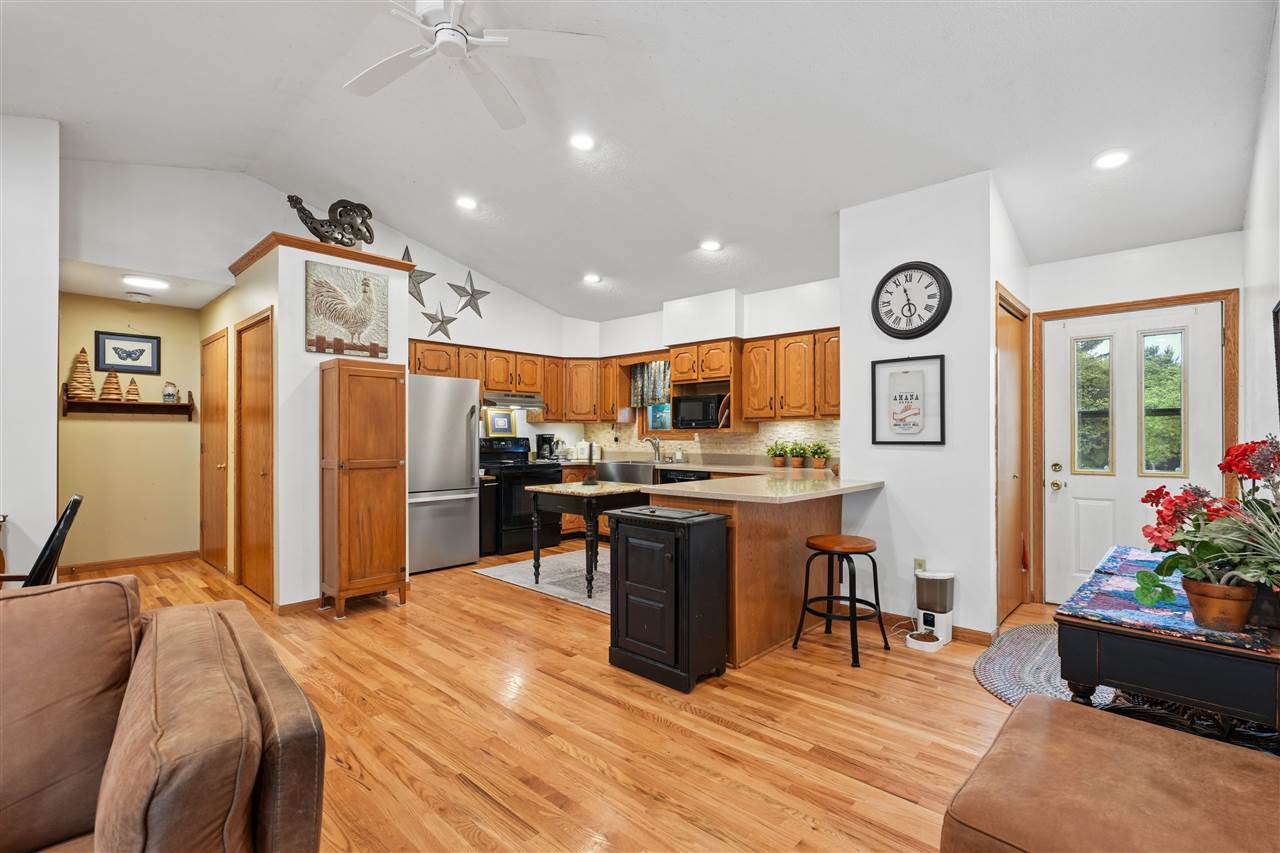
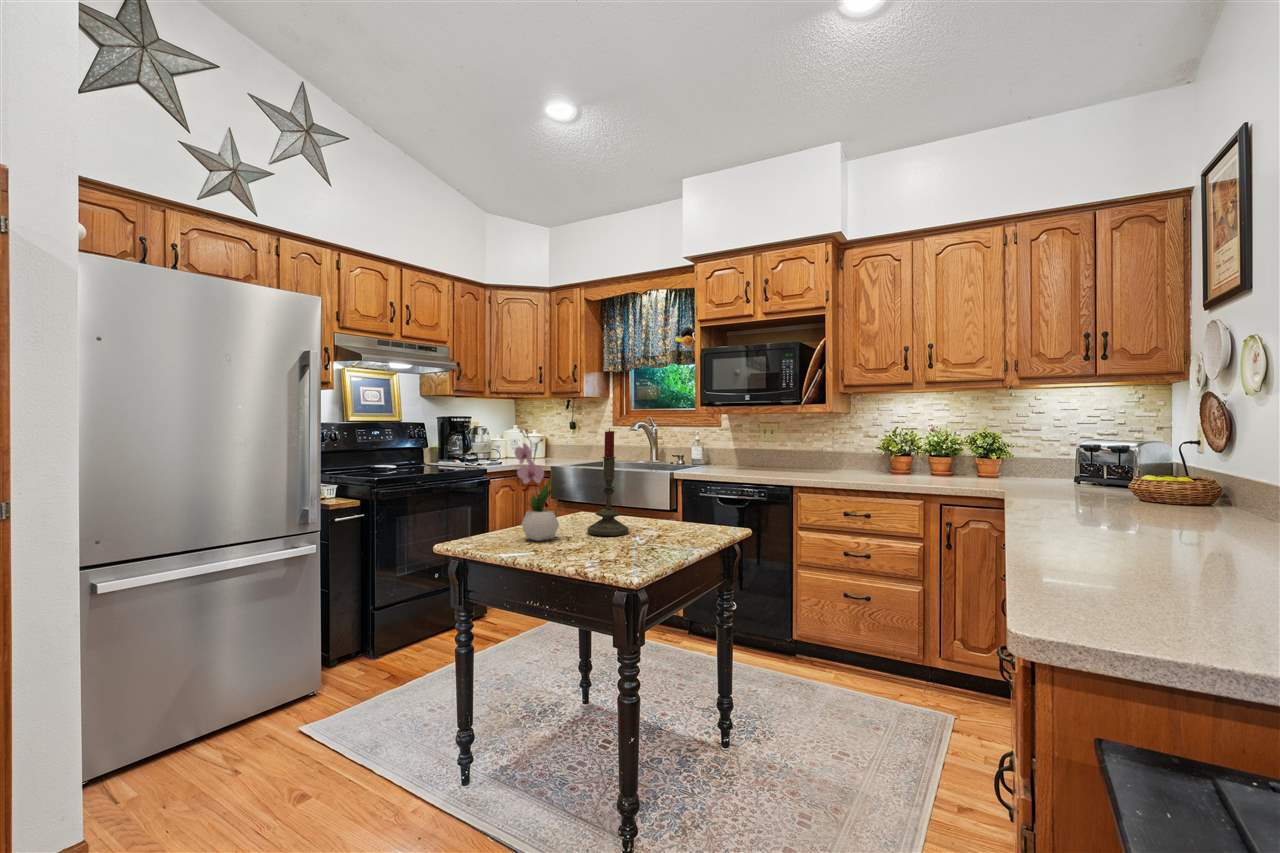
flower arrangement: none [552,442,572,485] -> present [514,429,561,541]

